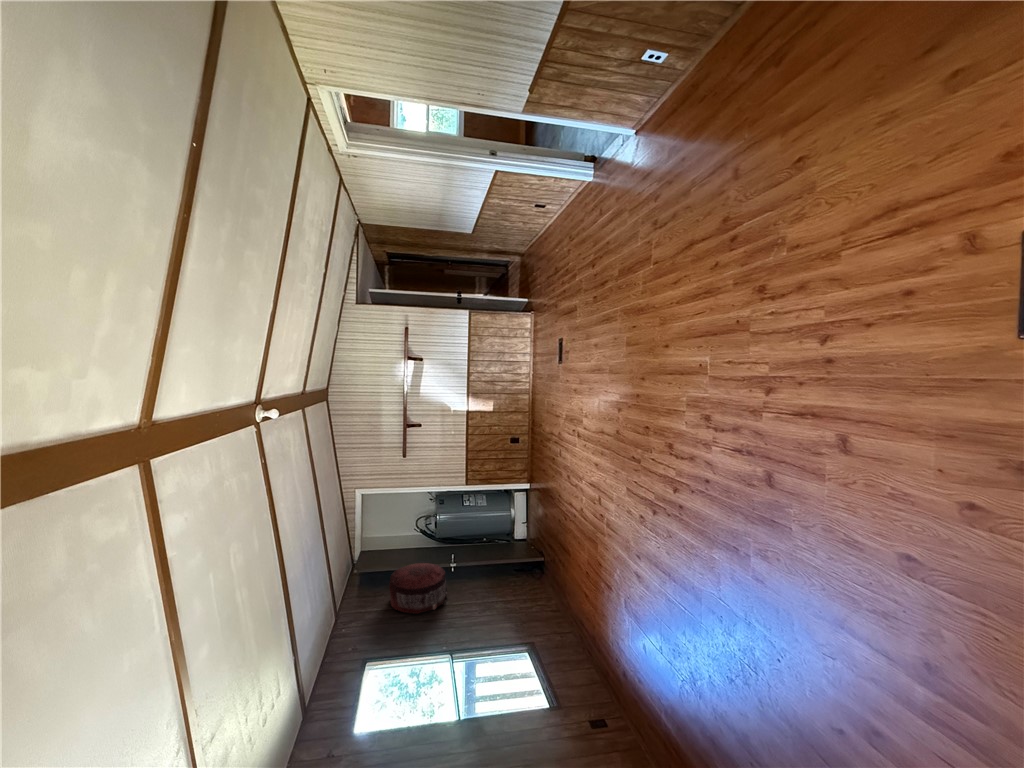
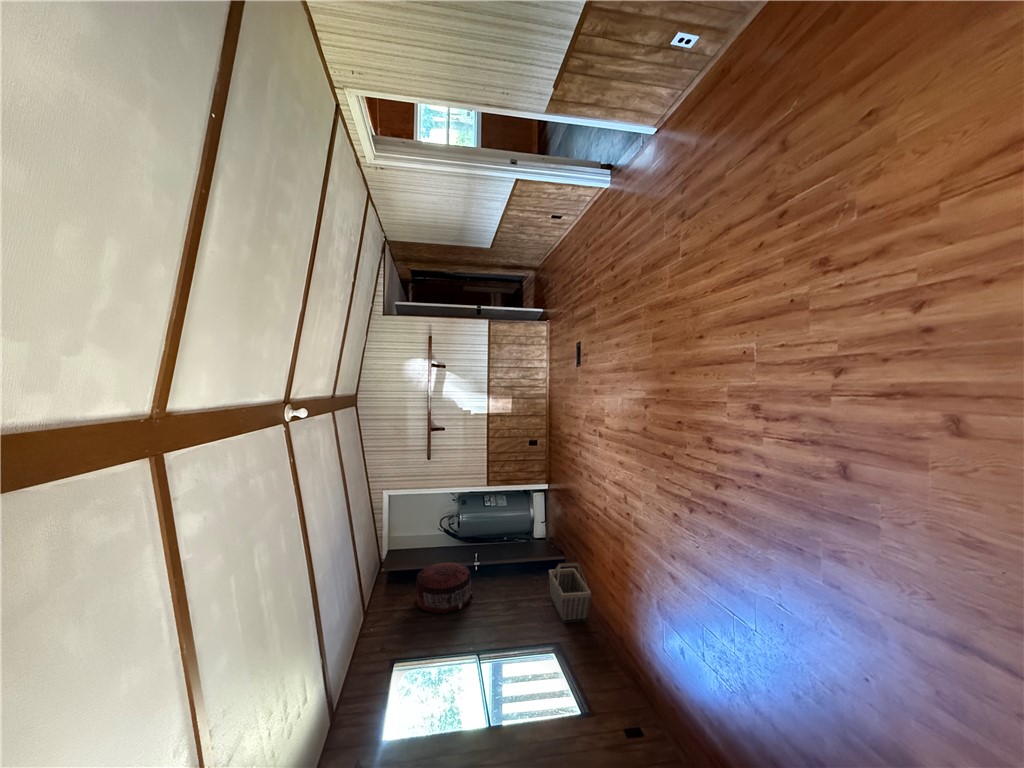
basket: none [526,563,567,623] -> present [549,562,591,623]

